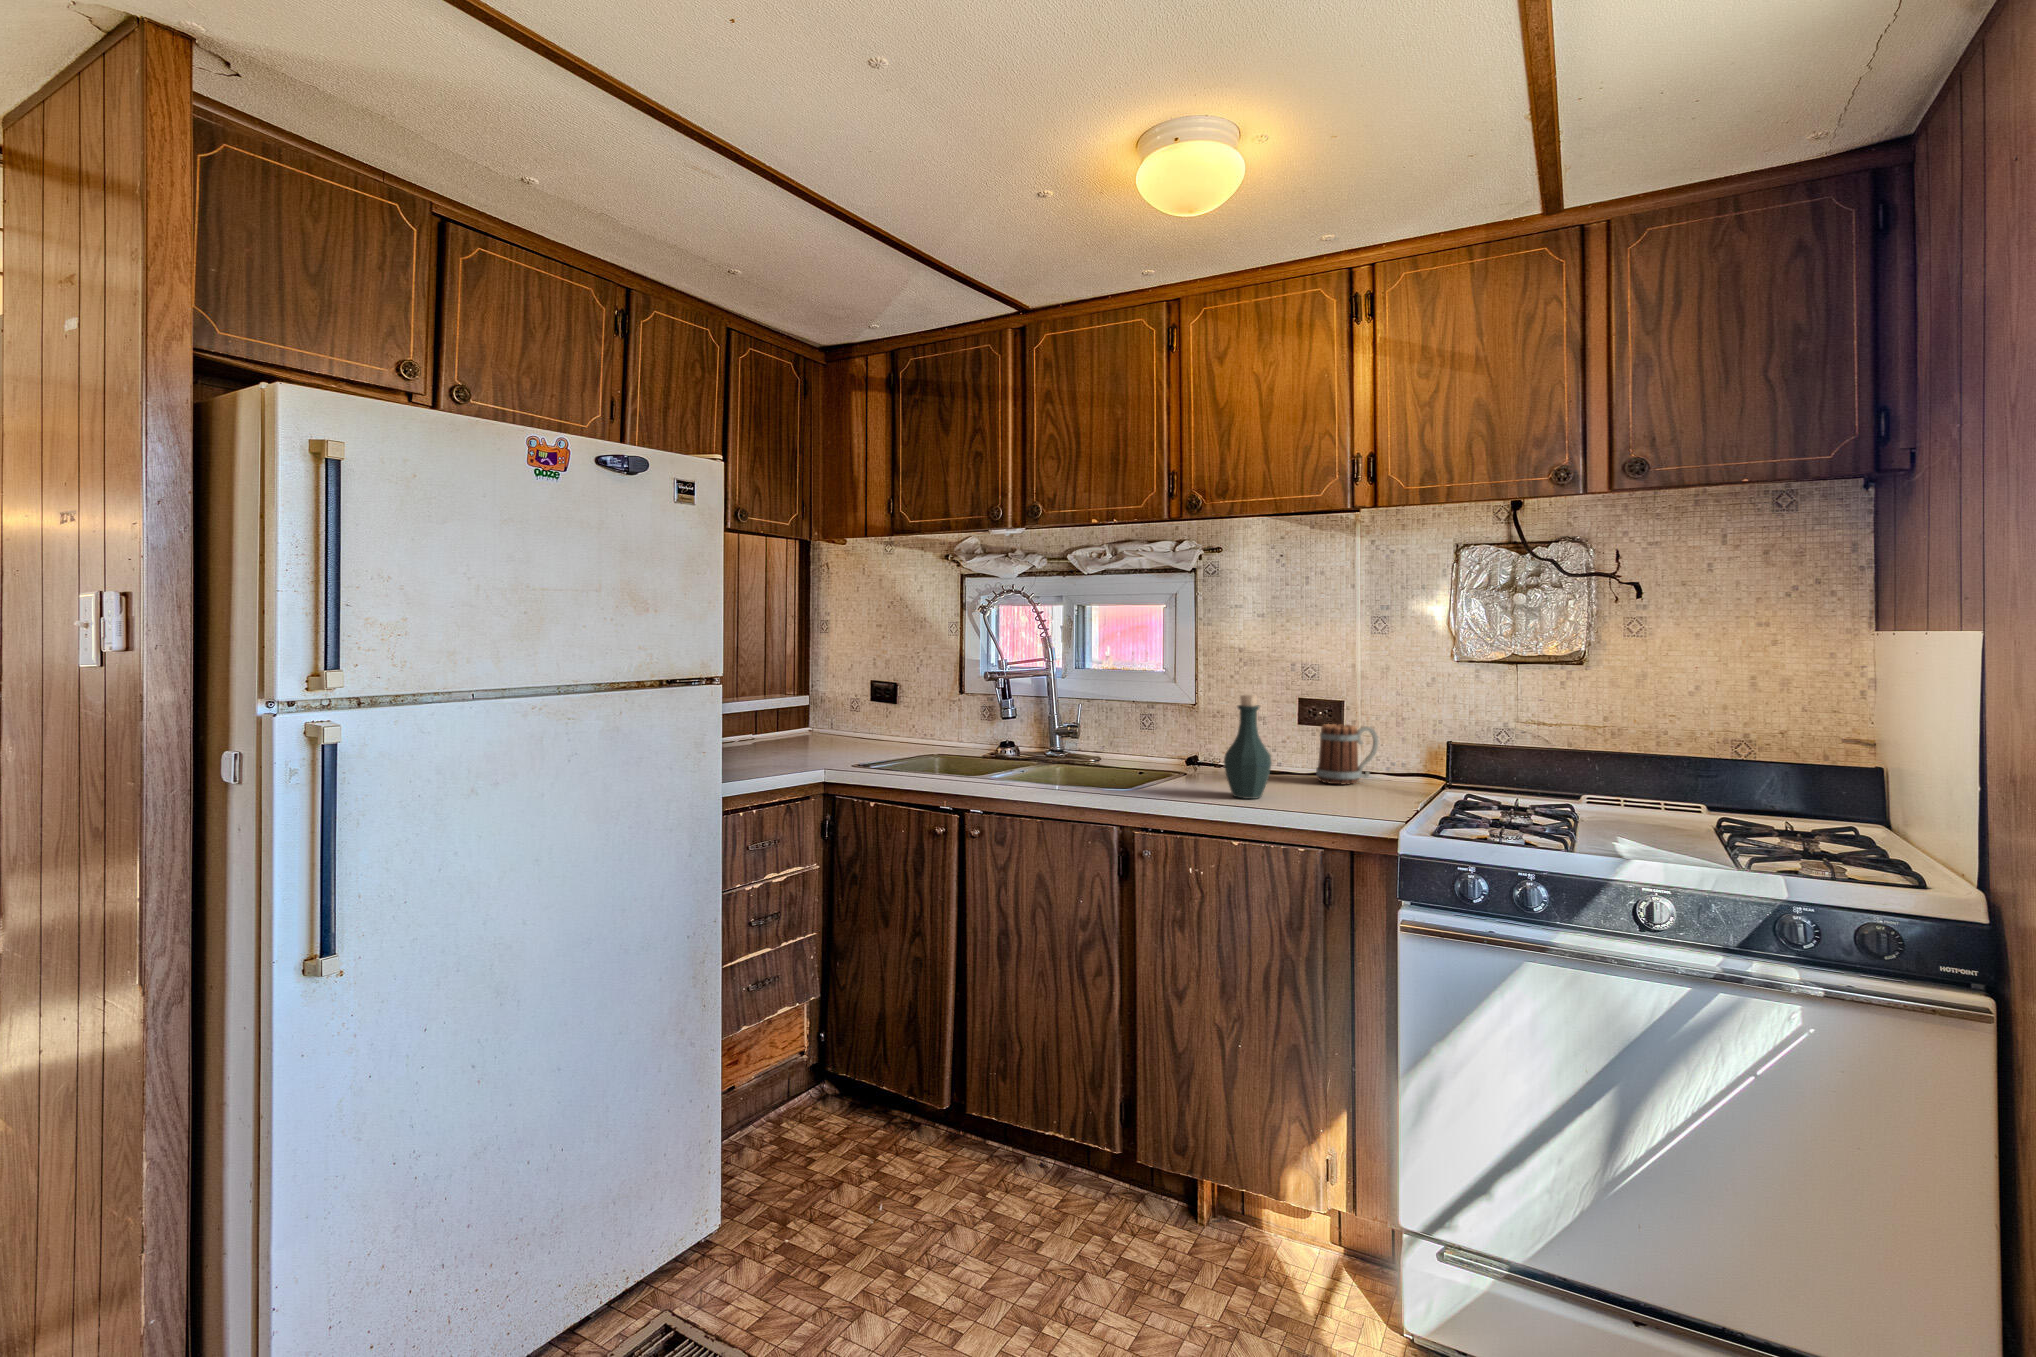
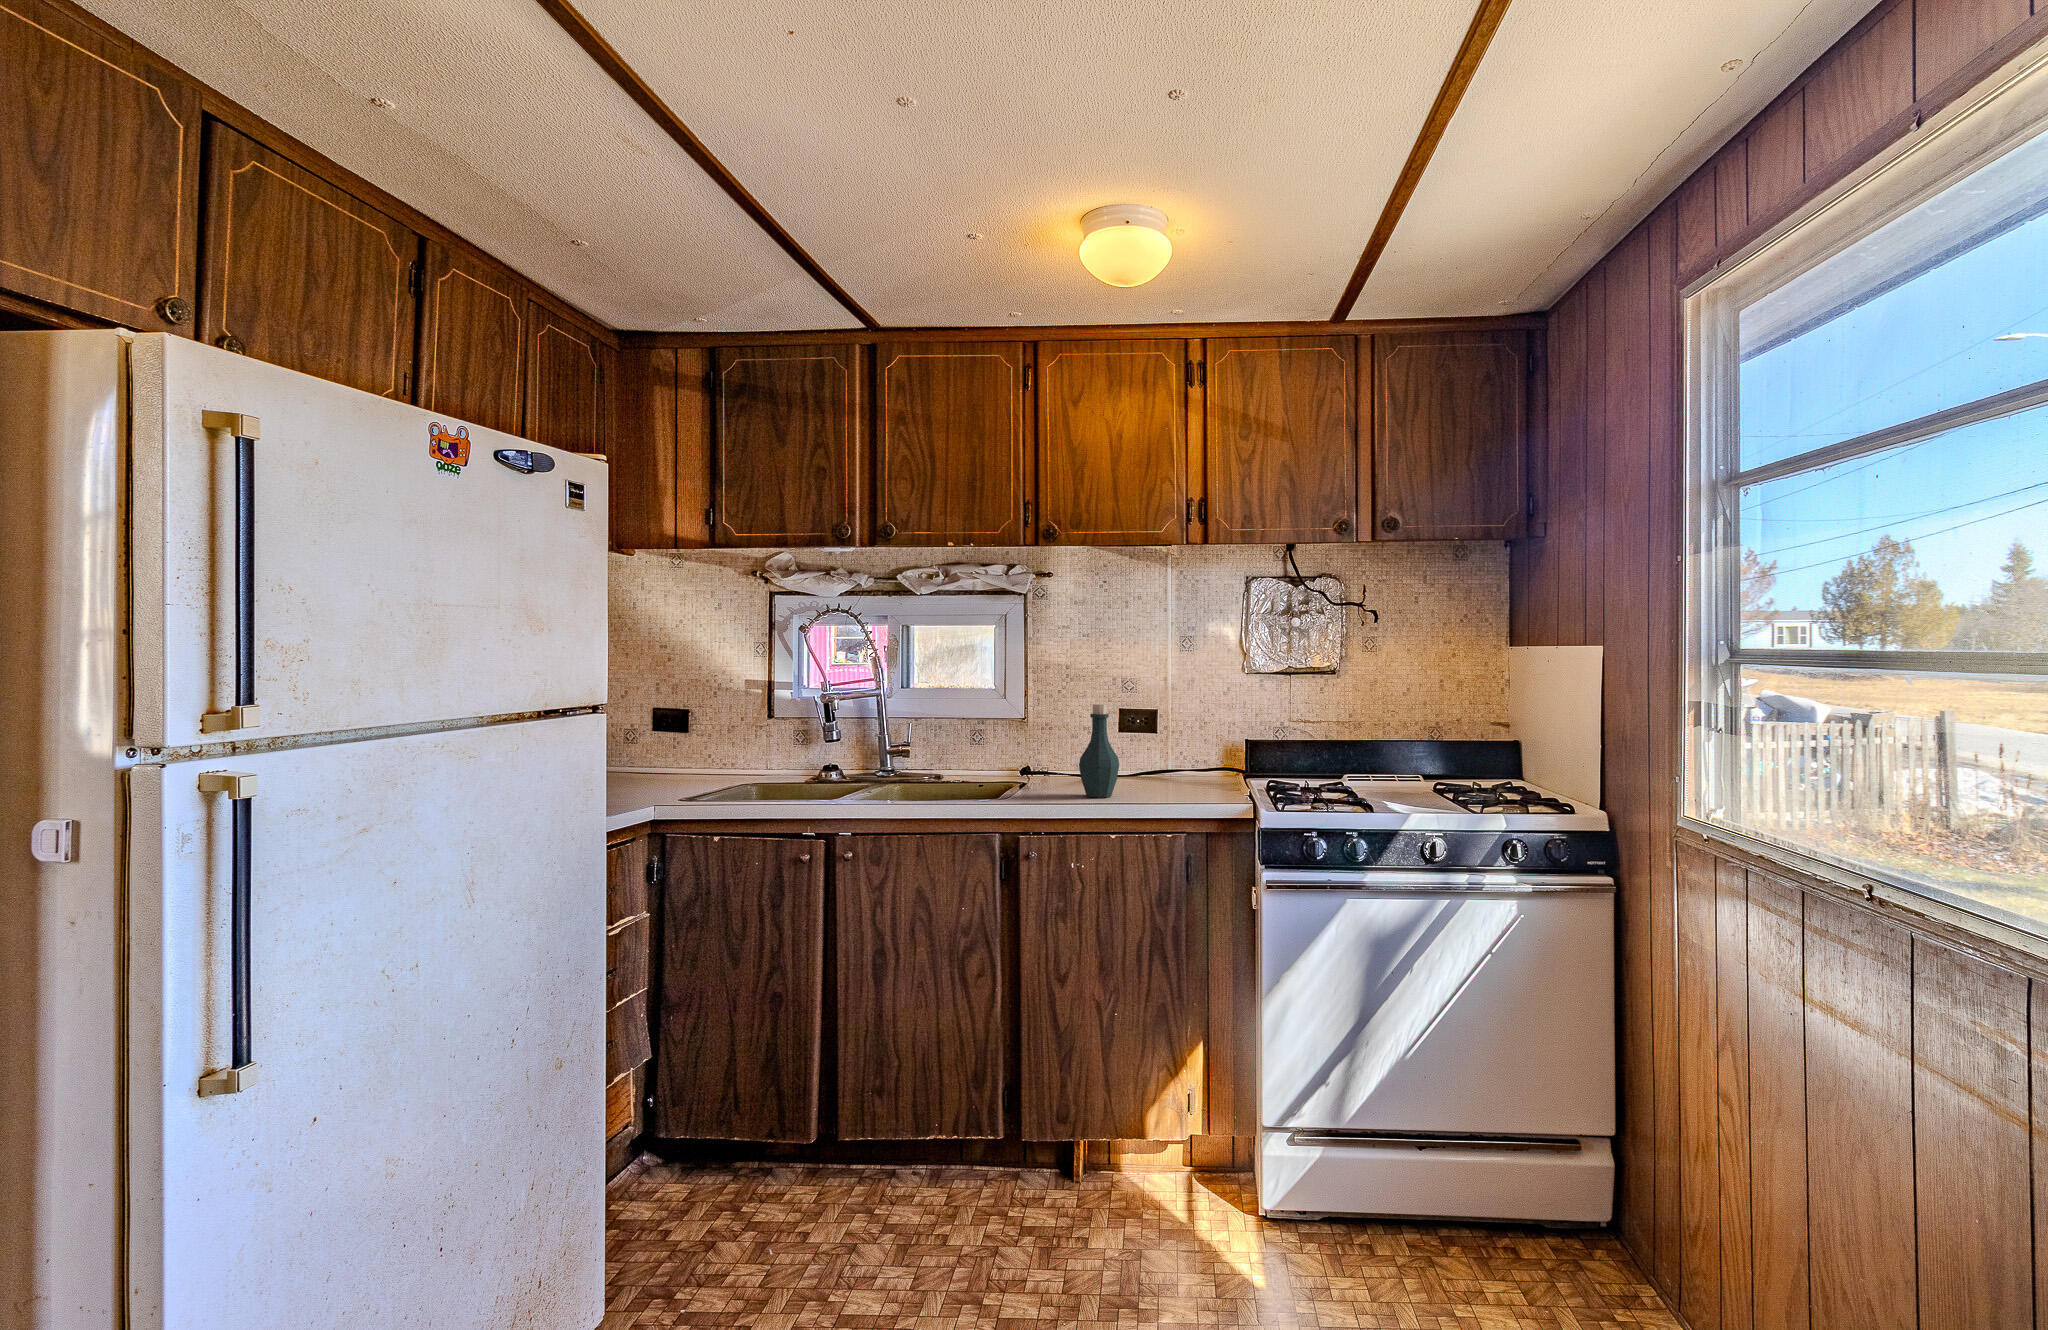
mug: present [1316,724,1378,785] -> none [1140,731,1188,783]

